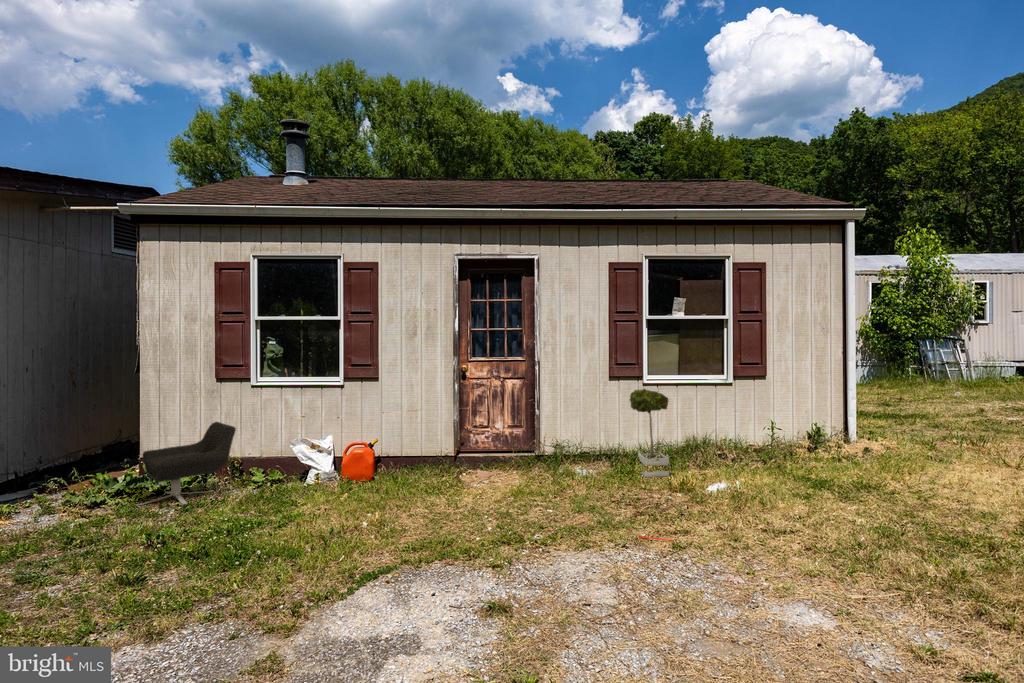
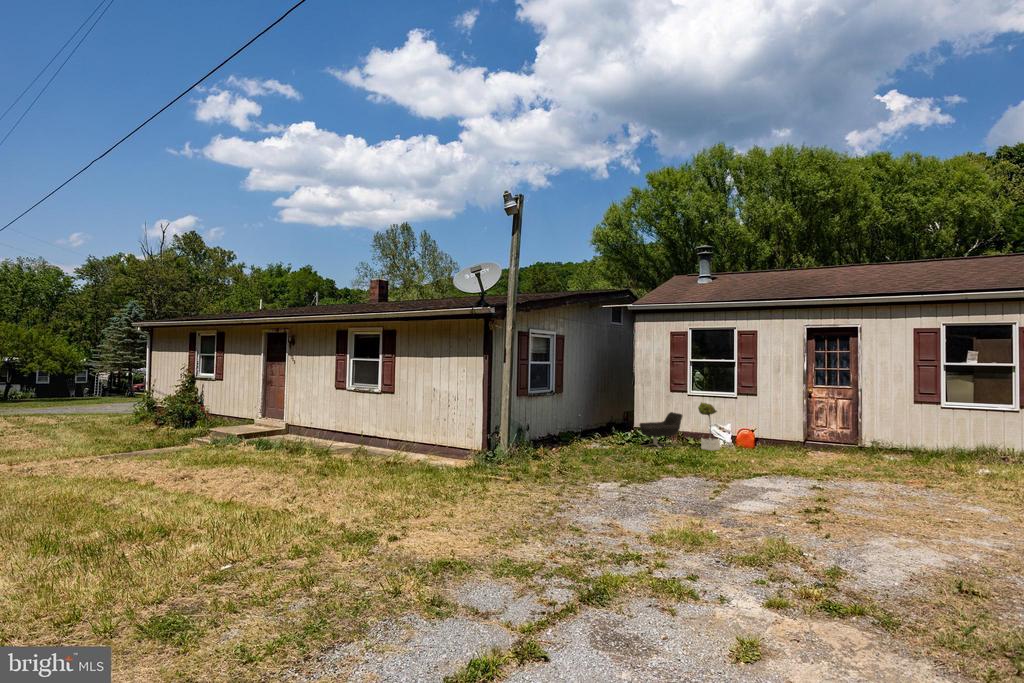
potted tree: present [630,389,669,477] -> present [698,402,720,450]

